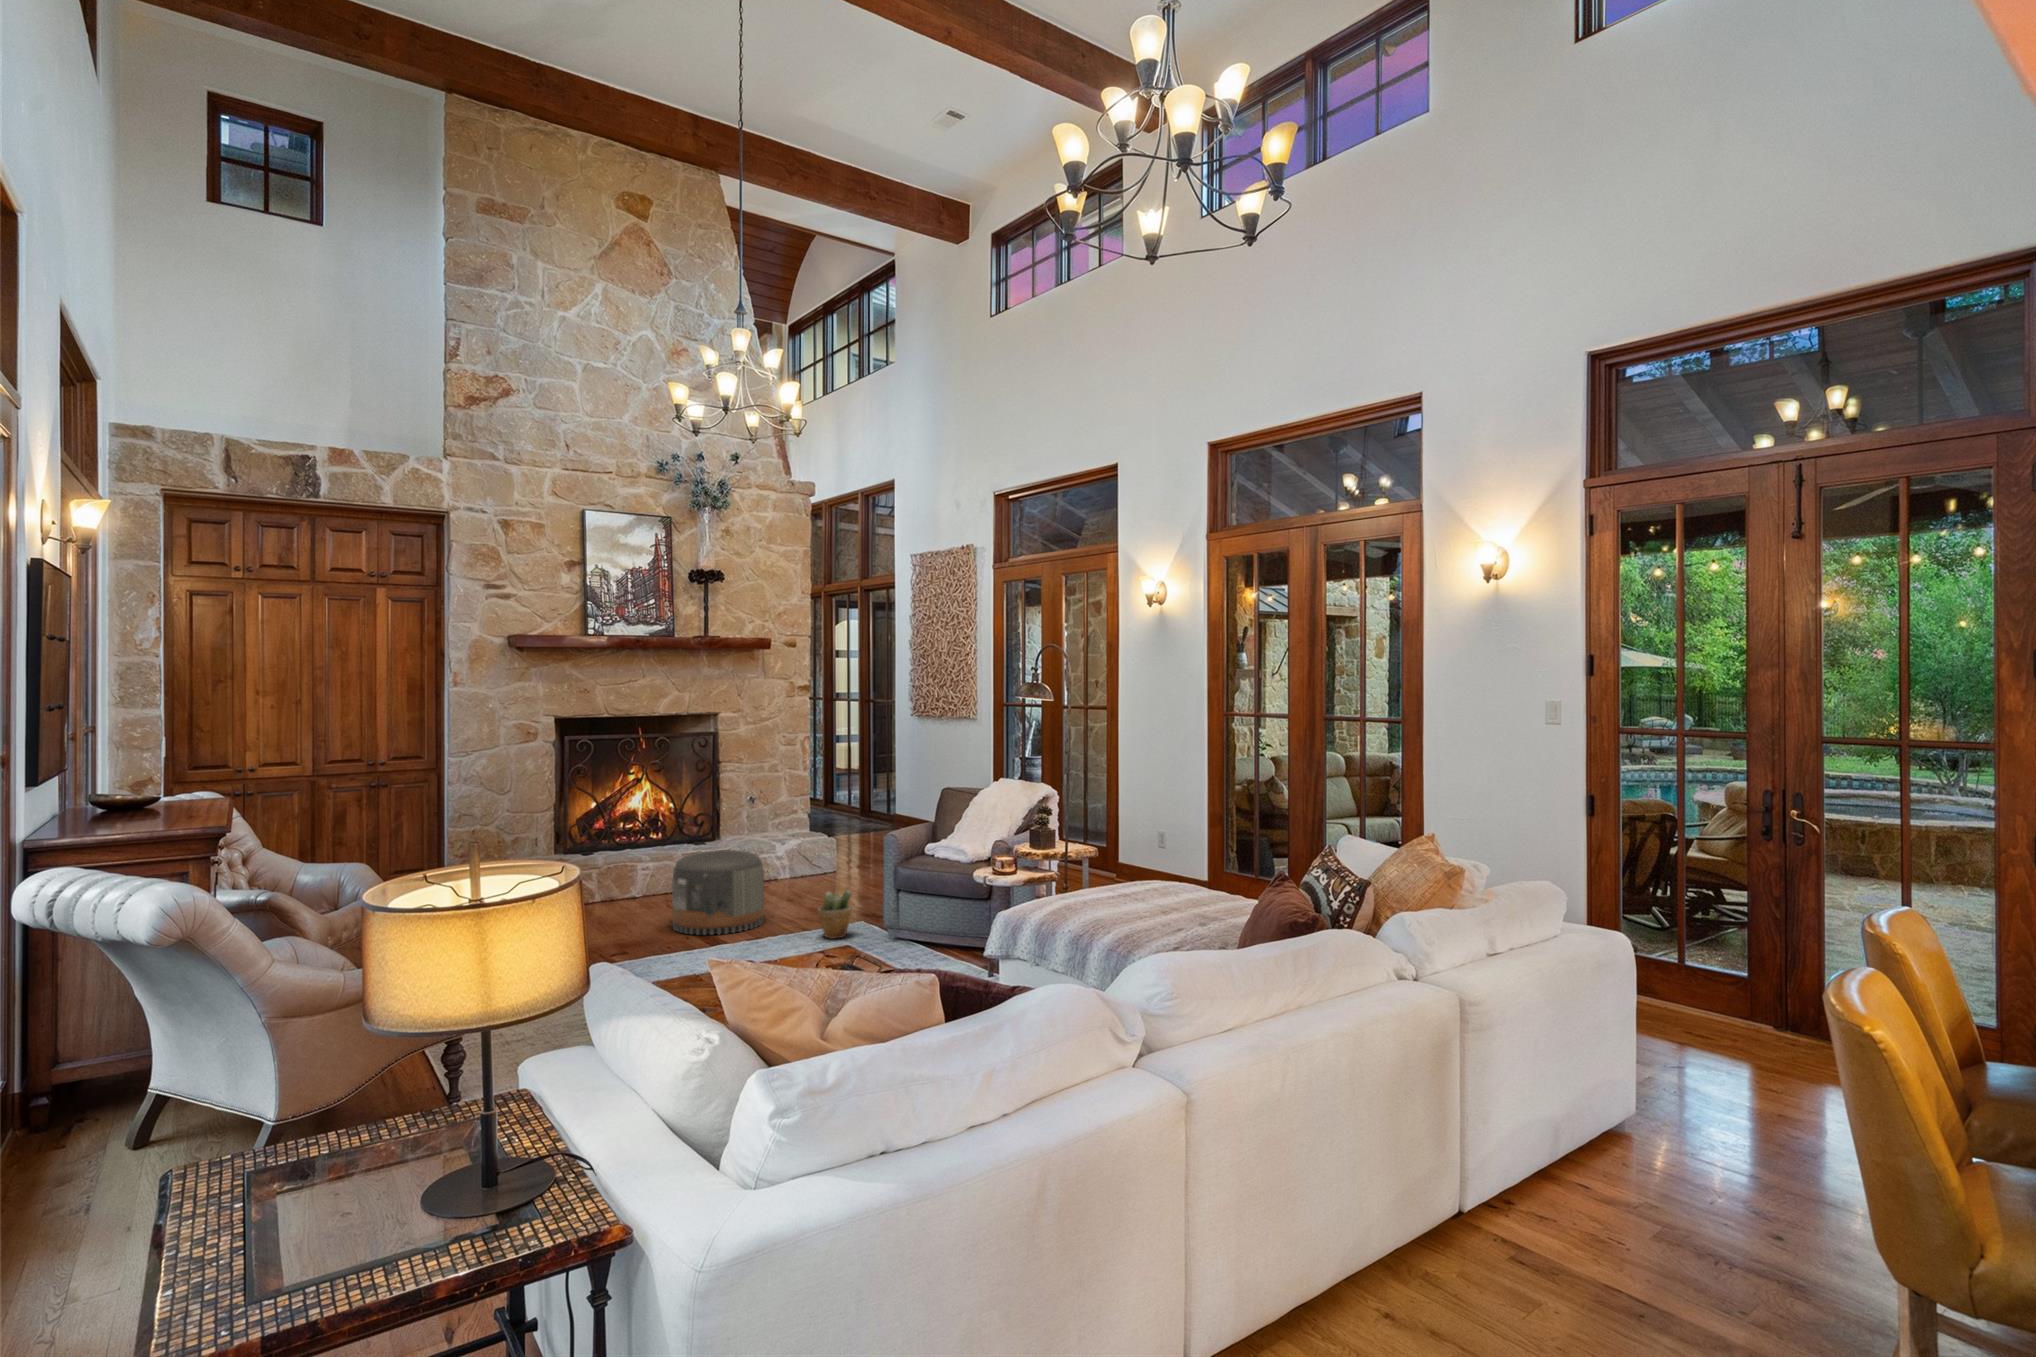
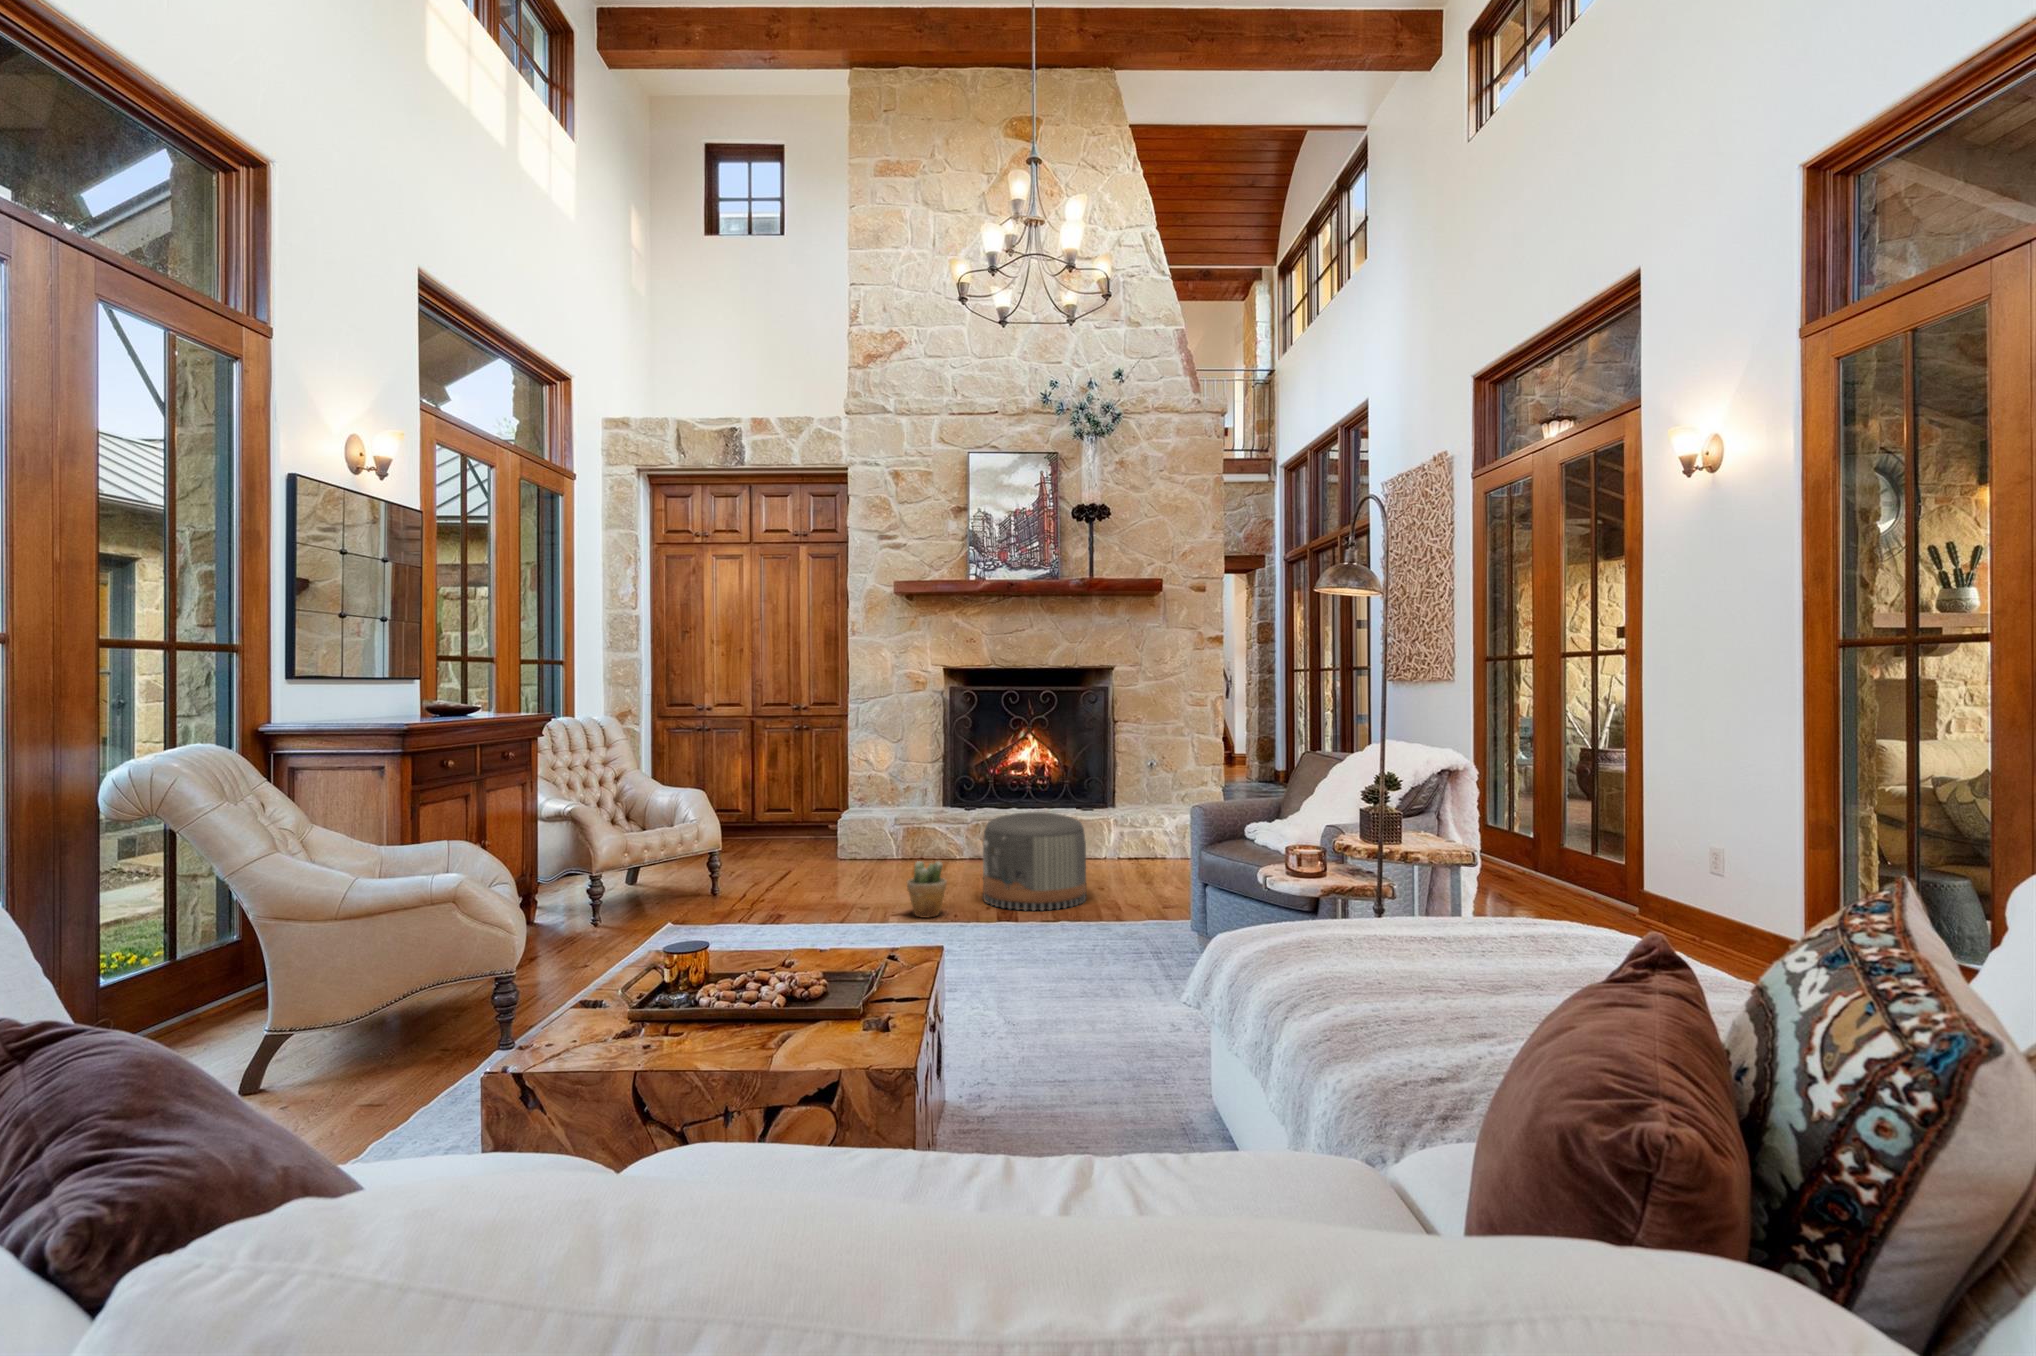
potted plant: present [818,890,852,939] -> present [907,861,947,918]

